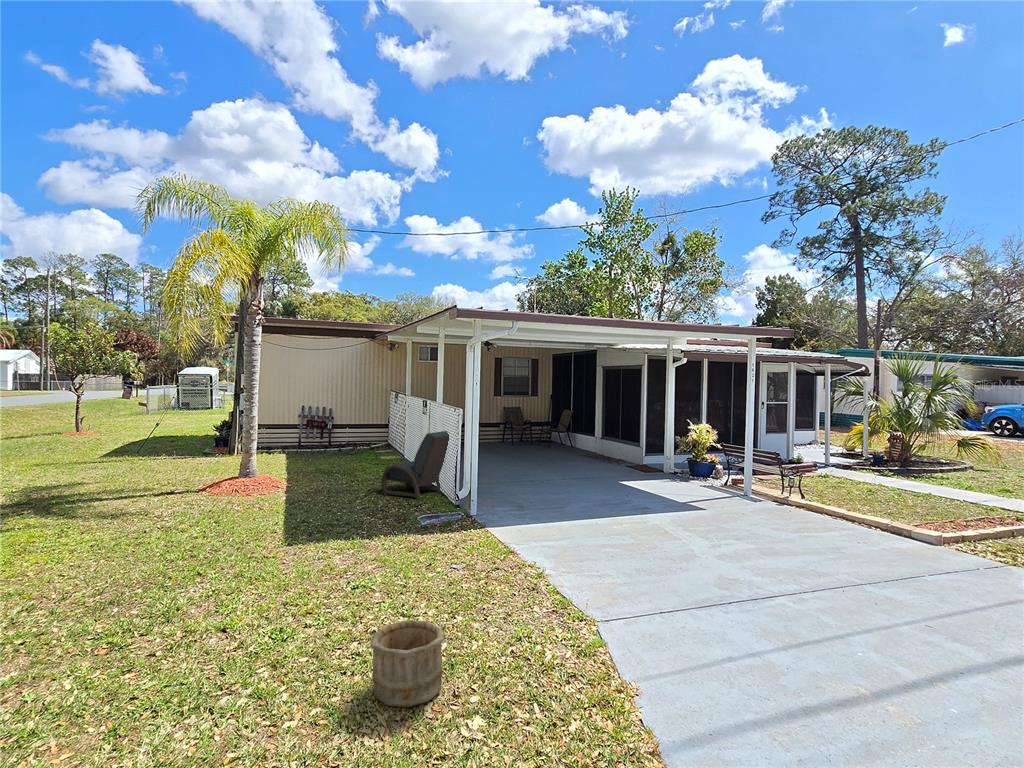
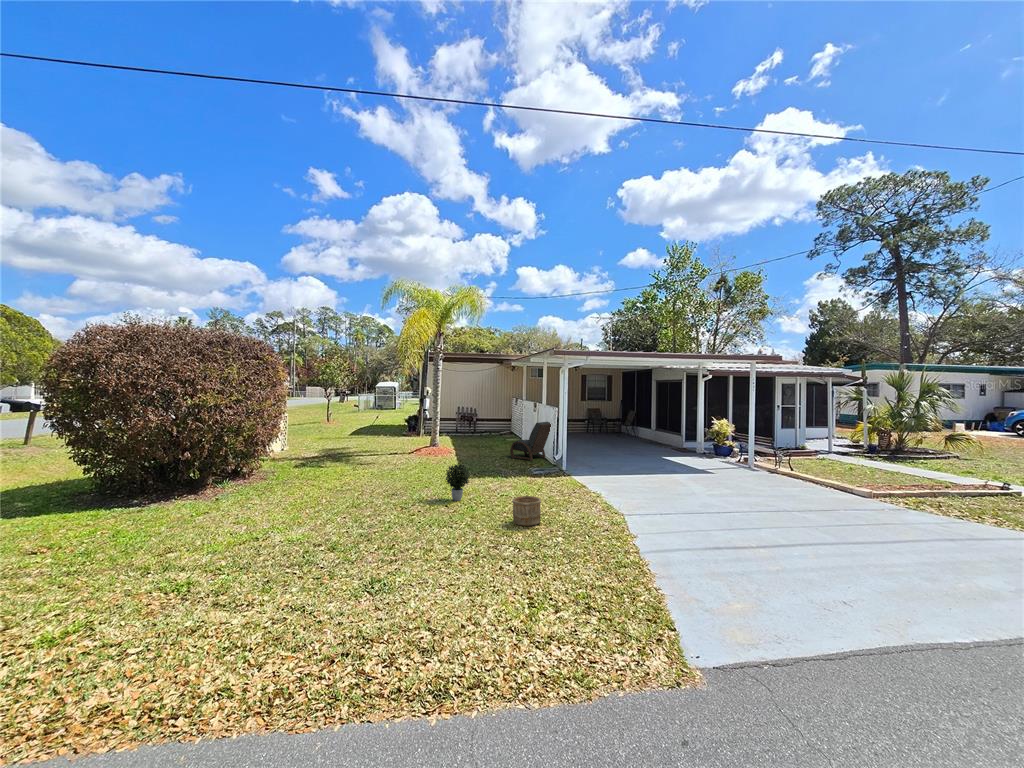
potted plant: none [221,537,281,622] -> present [446,465,469,501]

